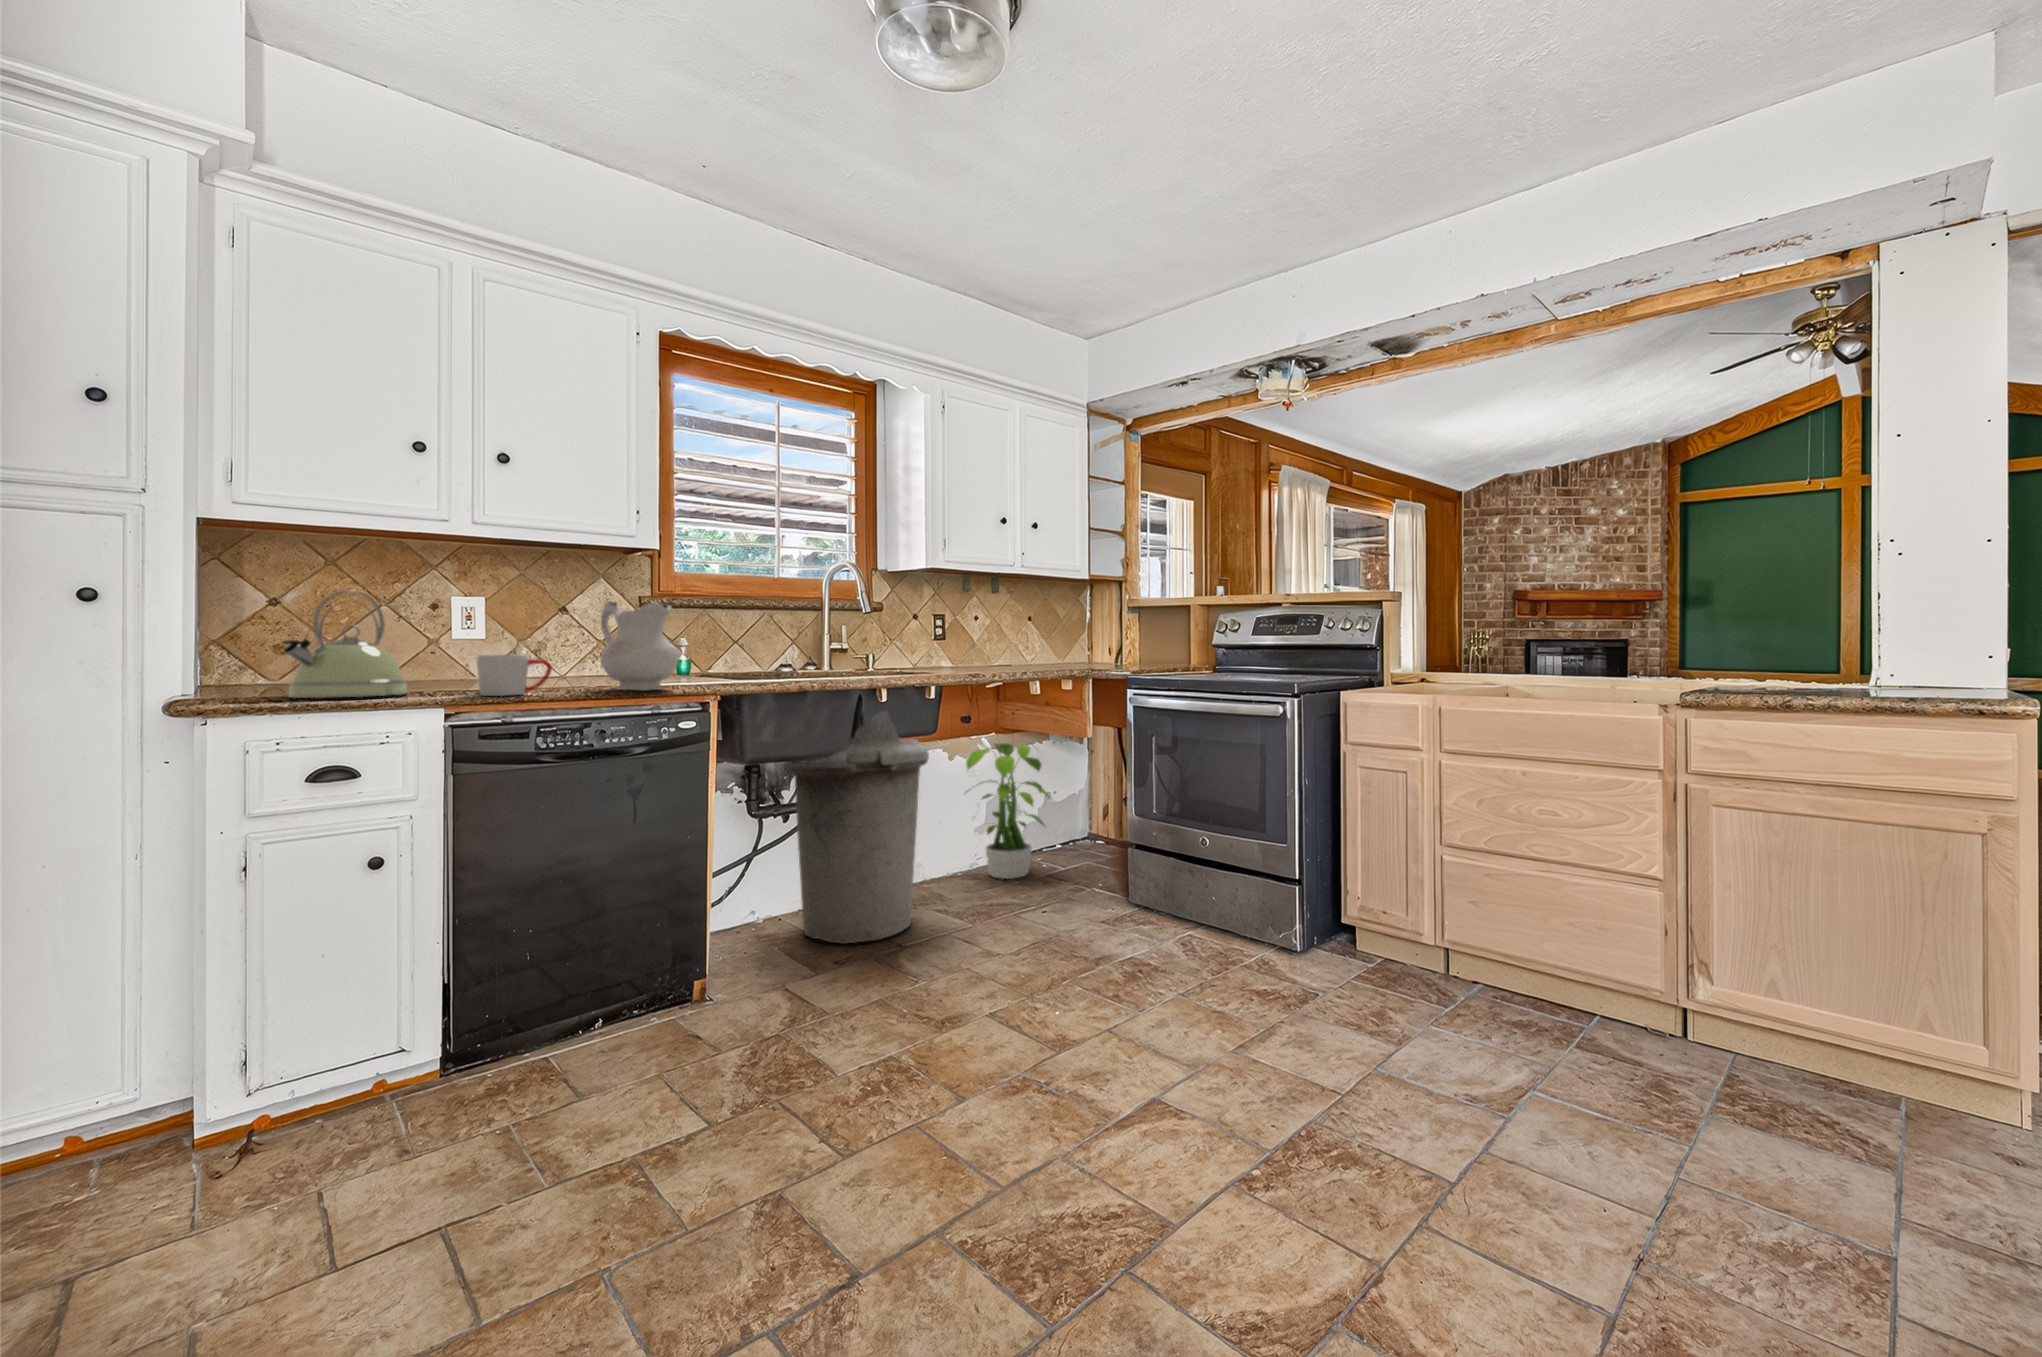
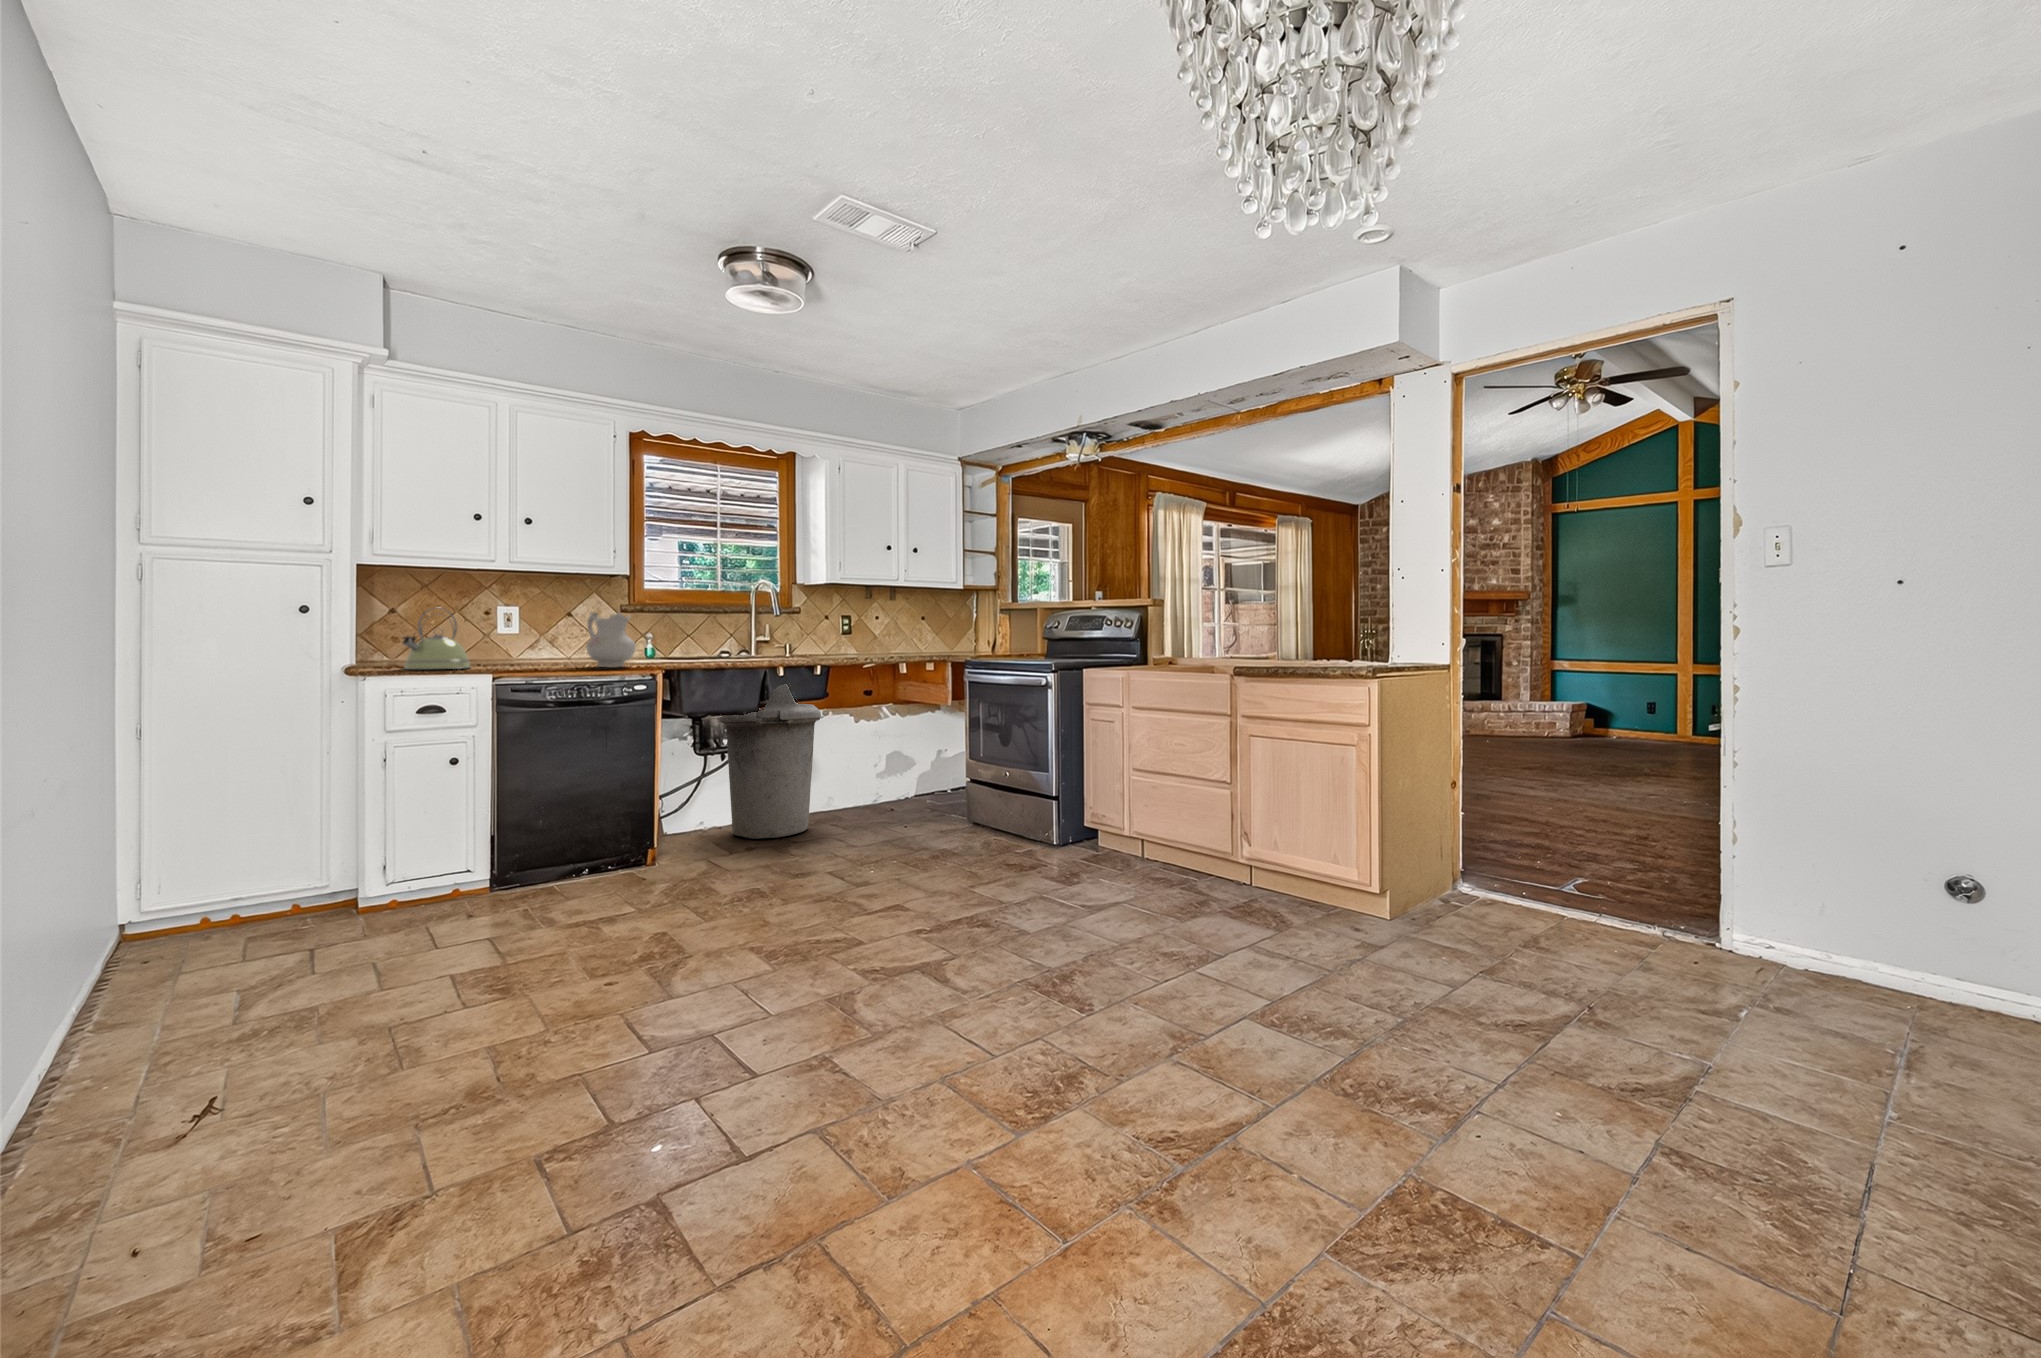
mug: present [477,655,552,696] -> none [510,645,555,669]
potted plant: present [966,741,1051,879] -> none [862,707,926,807]

